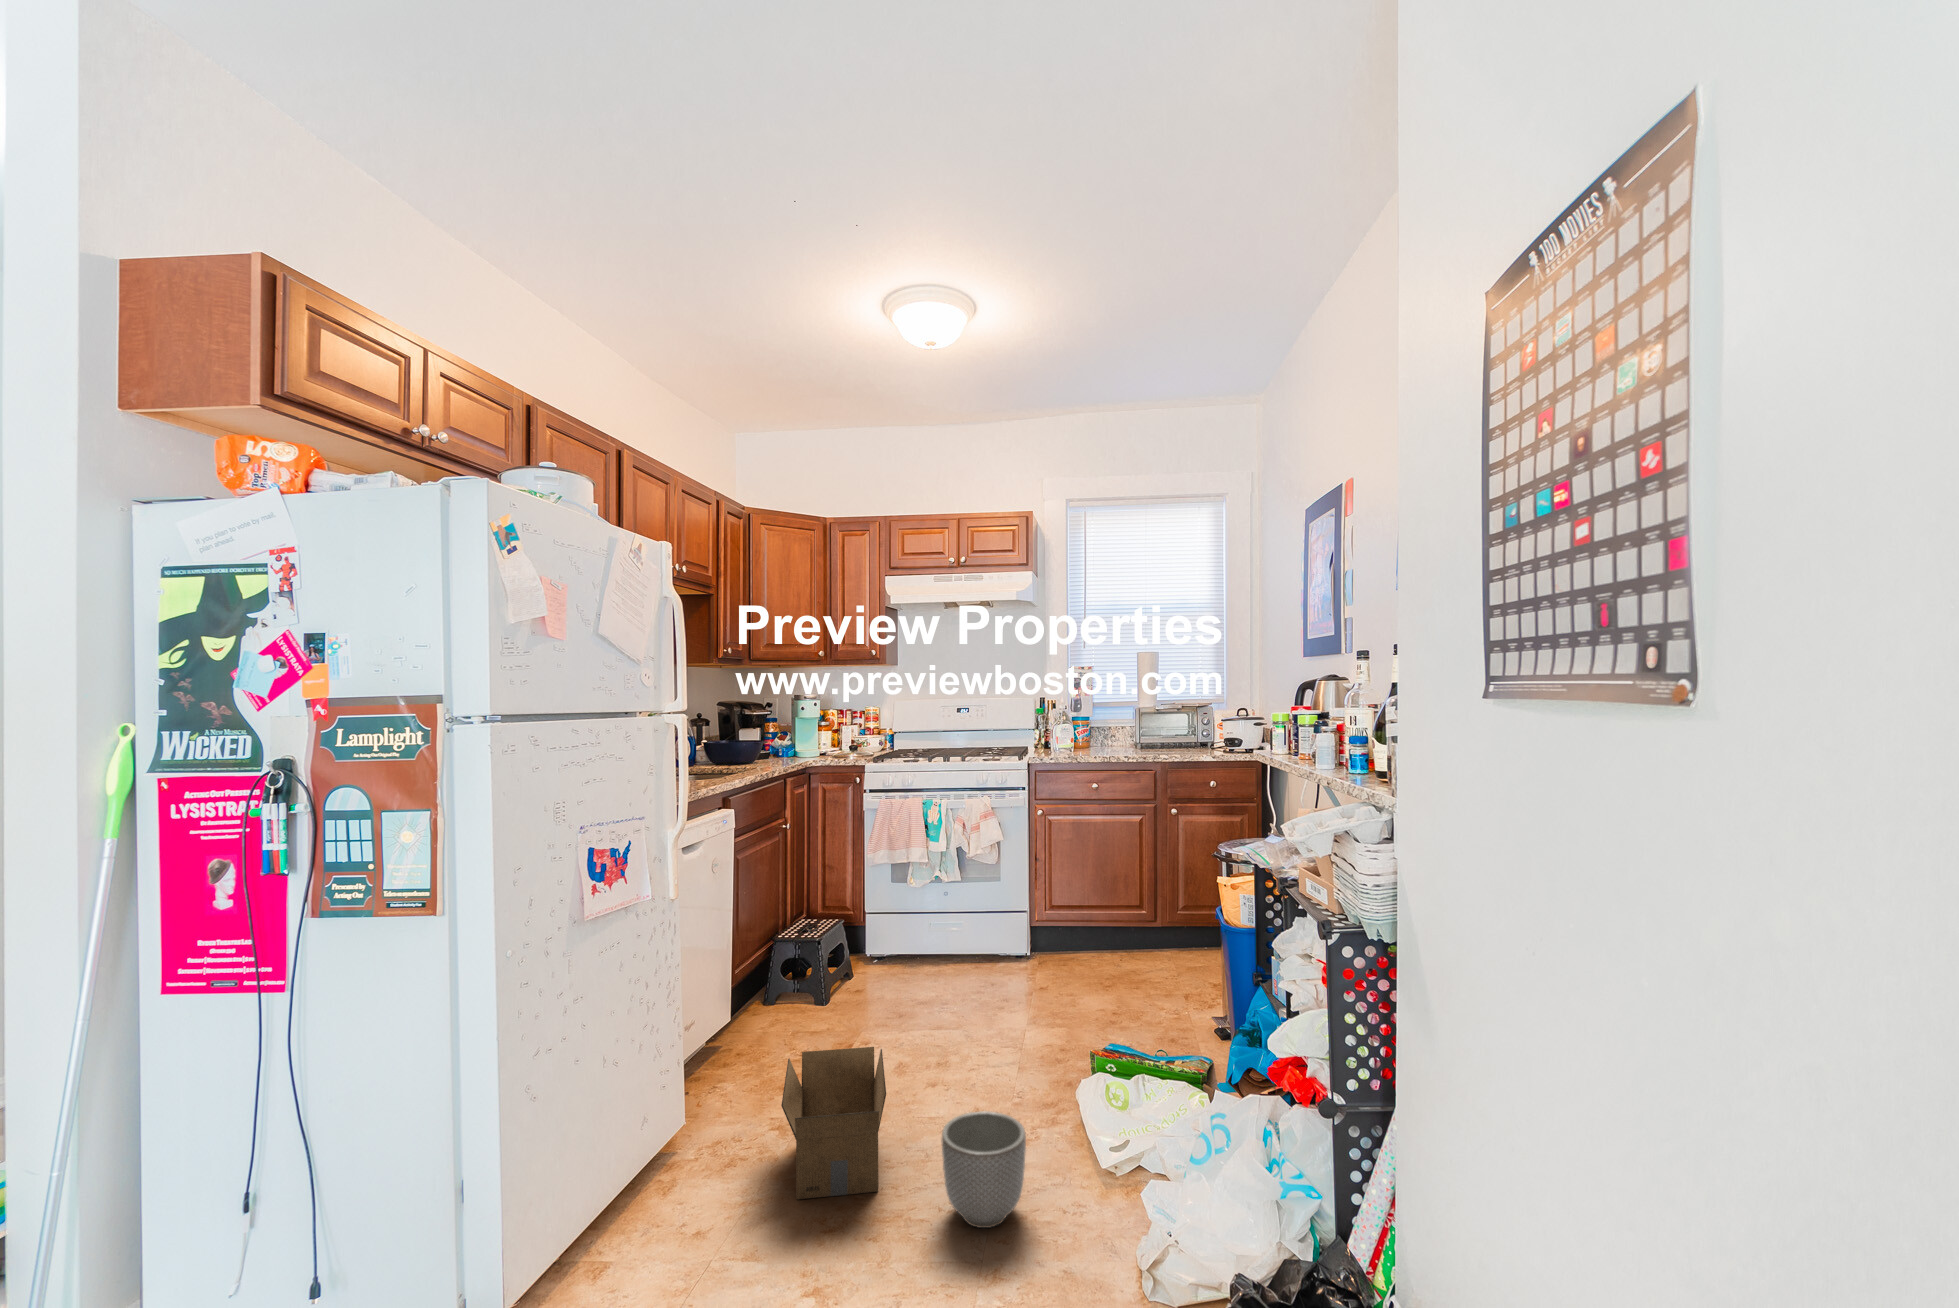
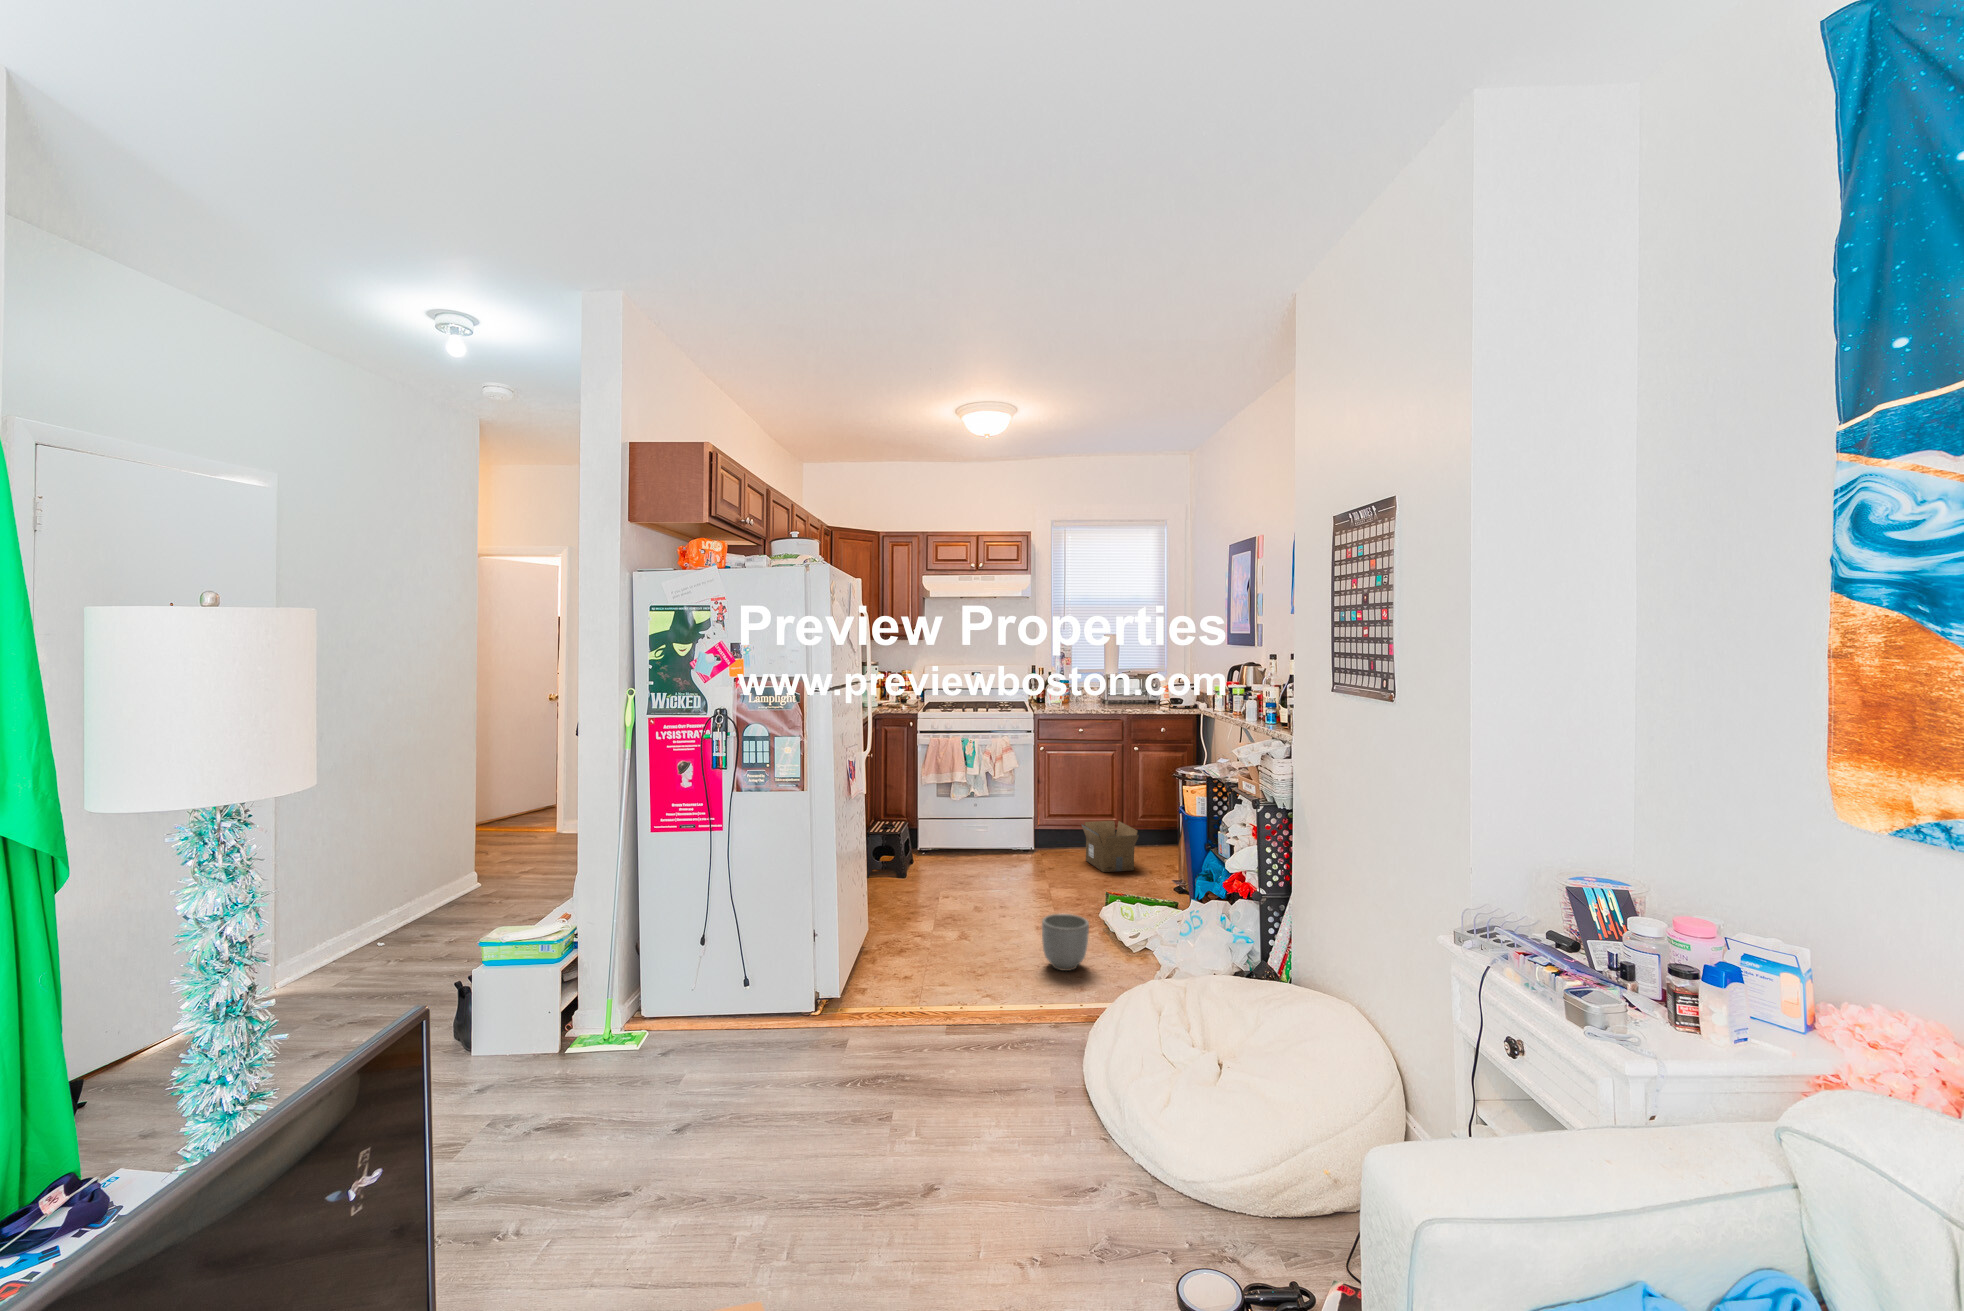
cardboard box: present [781,1047,886,1200] -> present [1081,821,1139,872]

